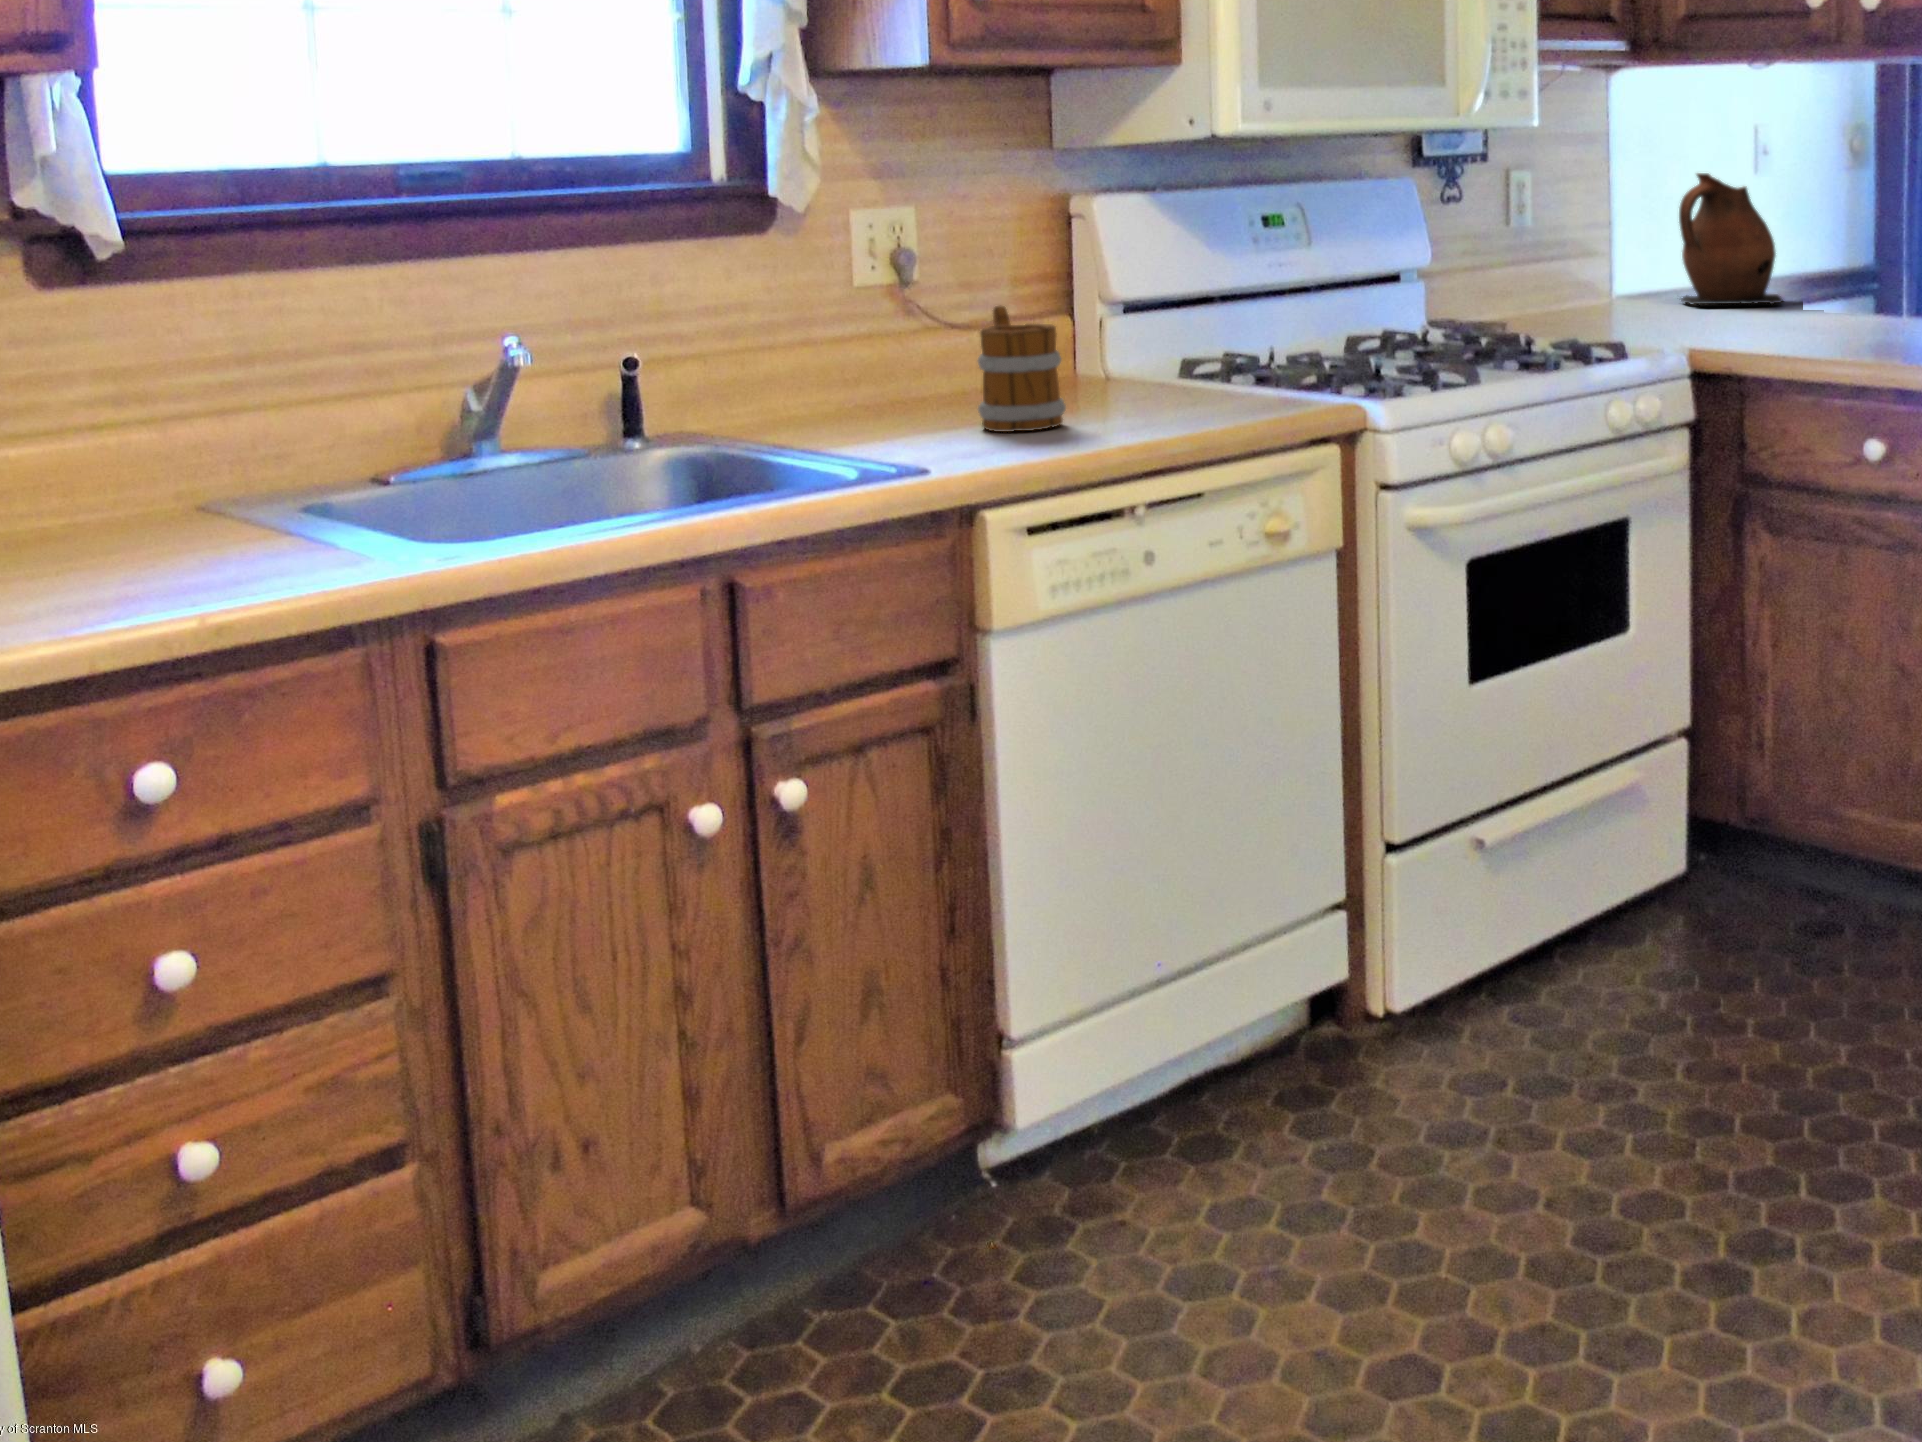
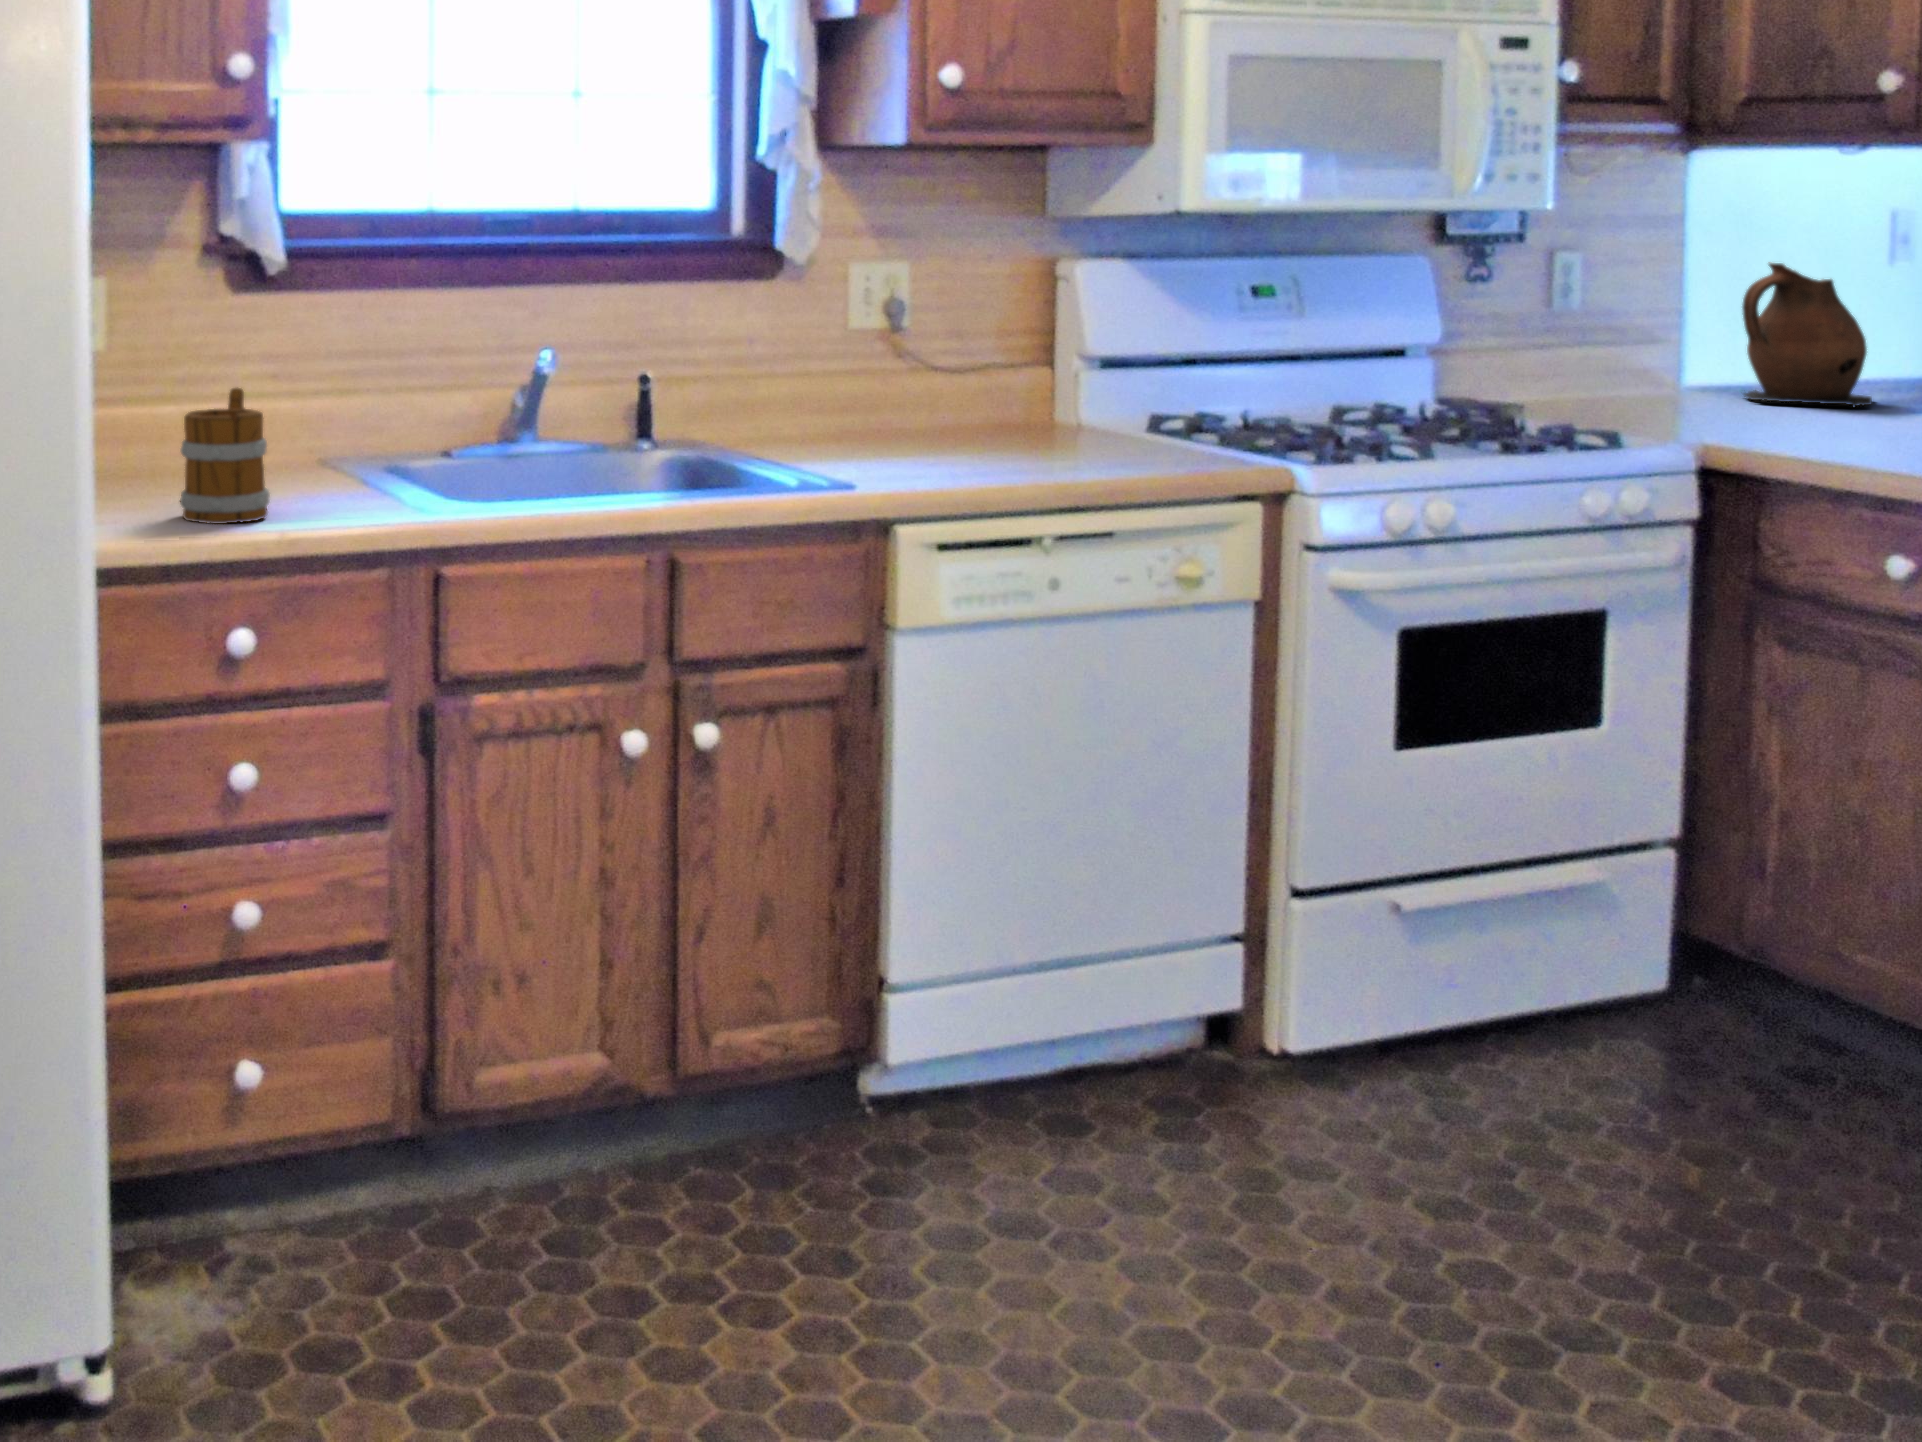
mug: present [978,306,1066,432] -> present [180,388,270,524]

